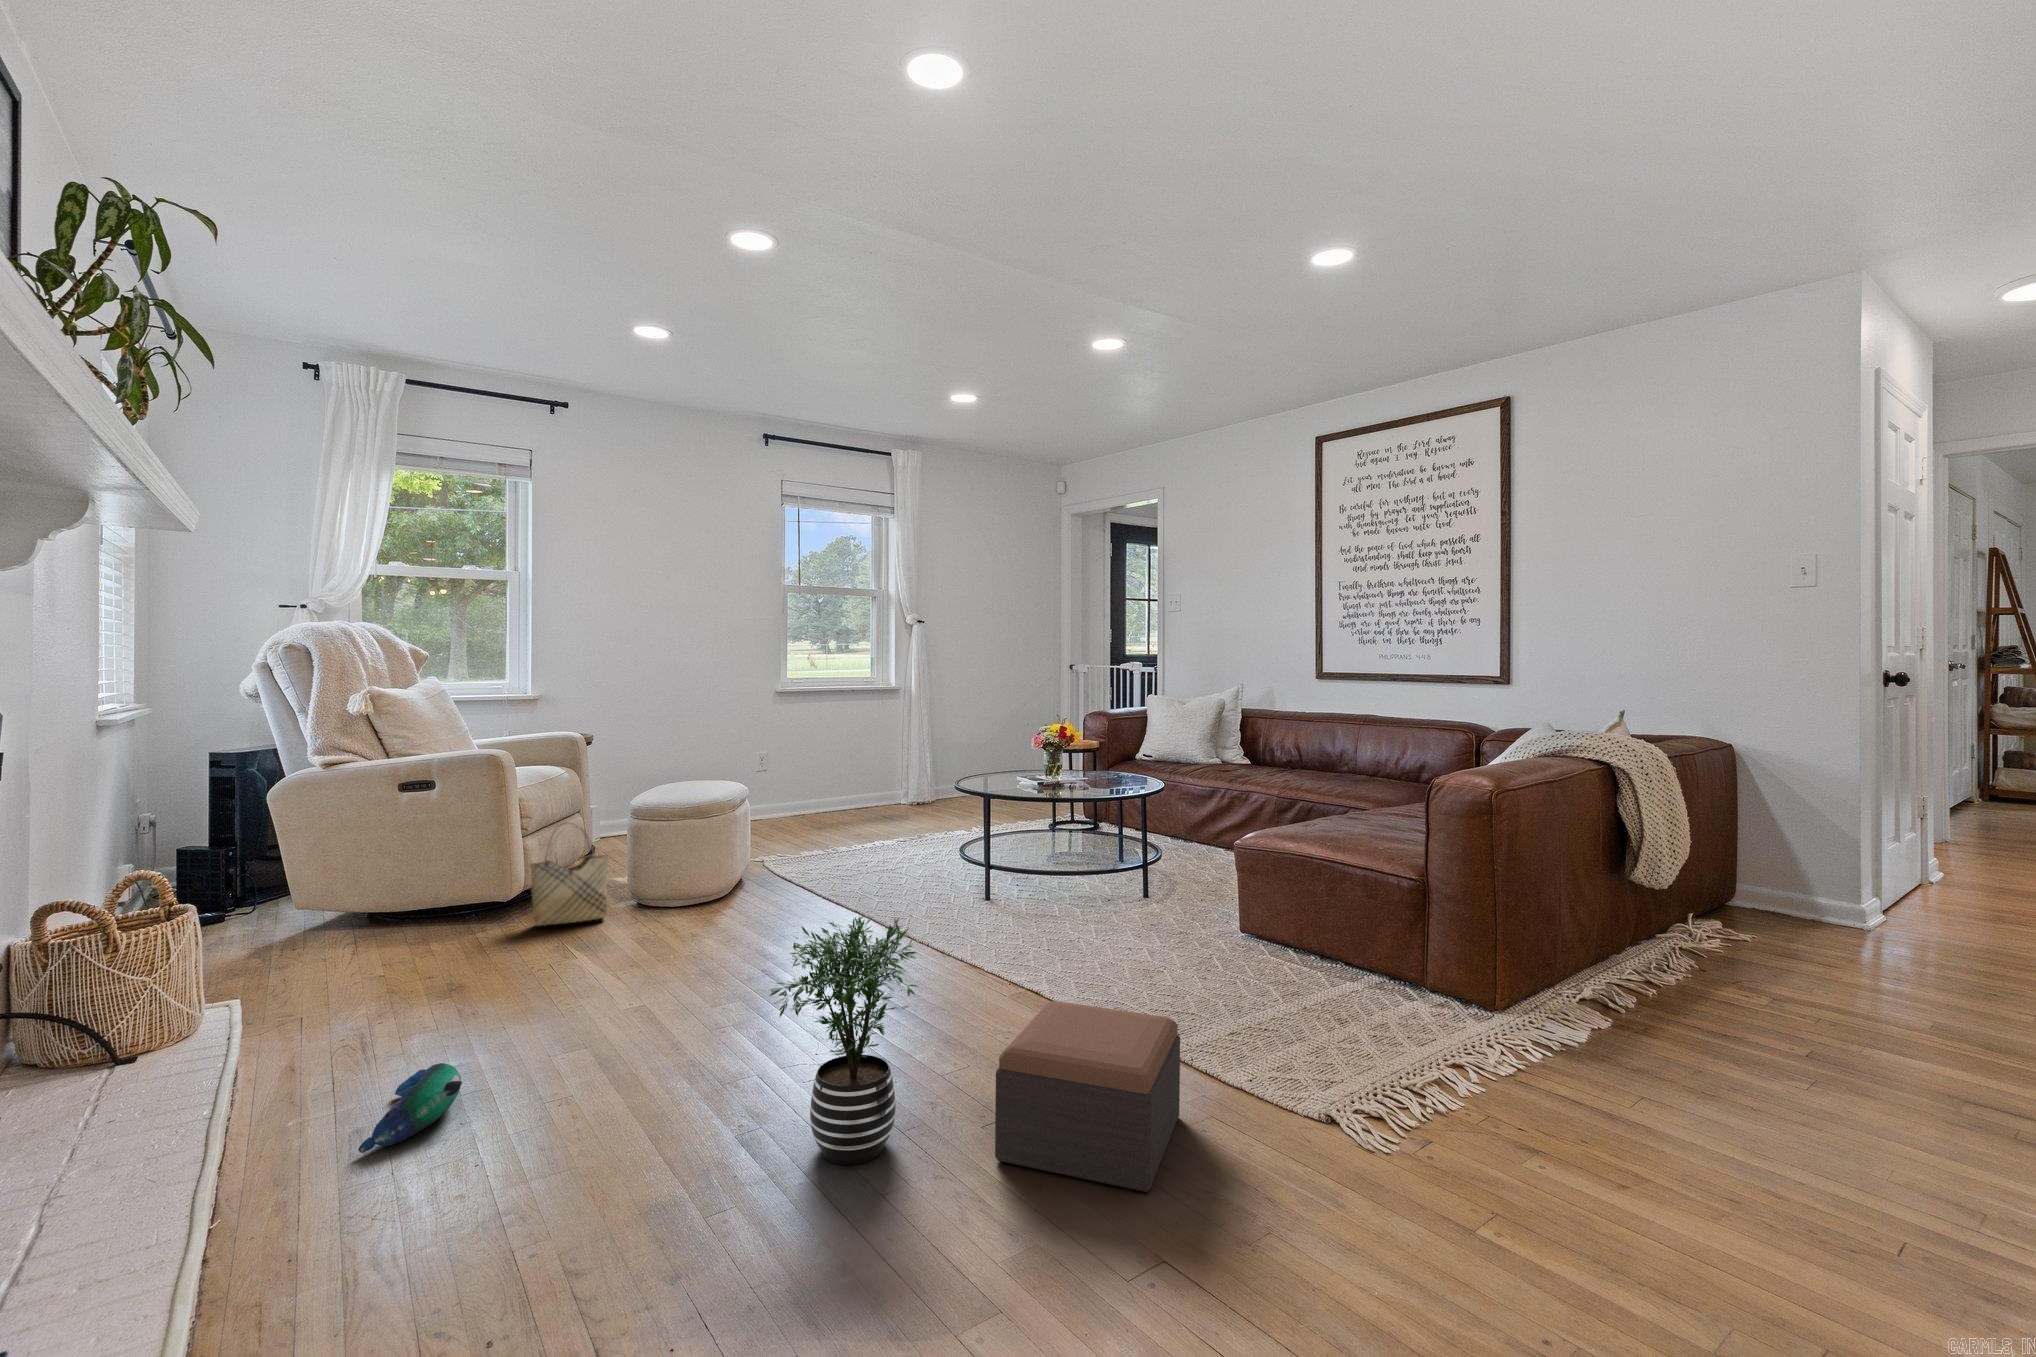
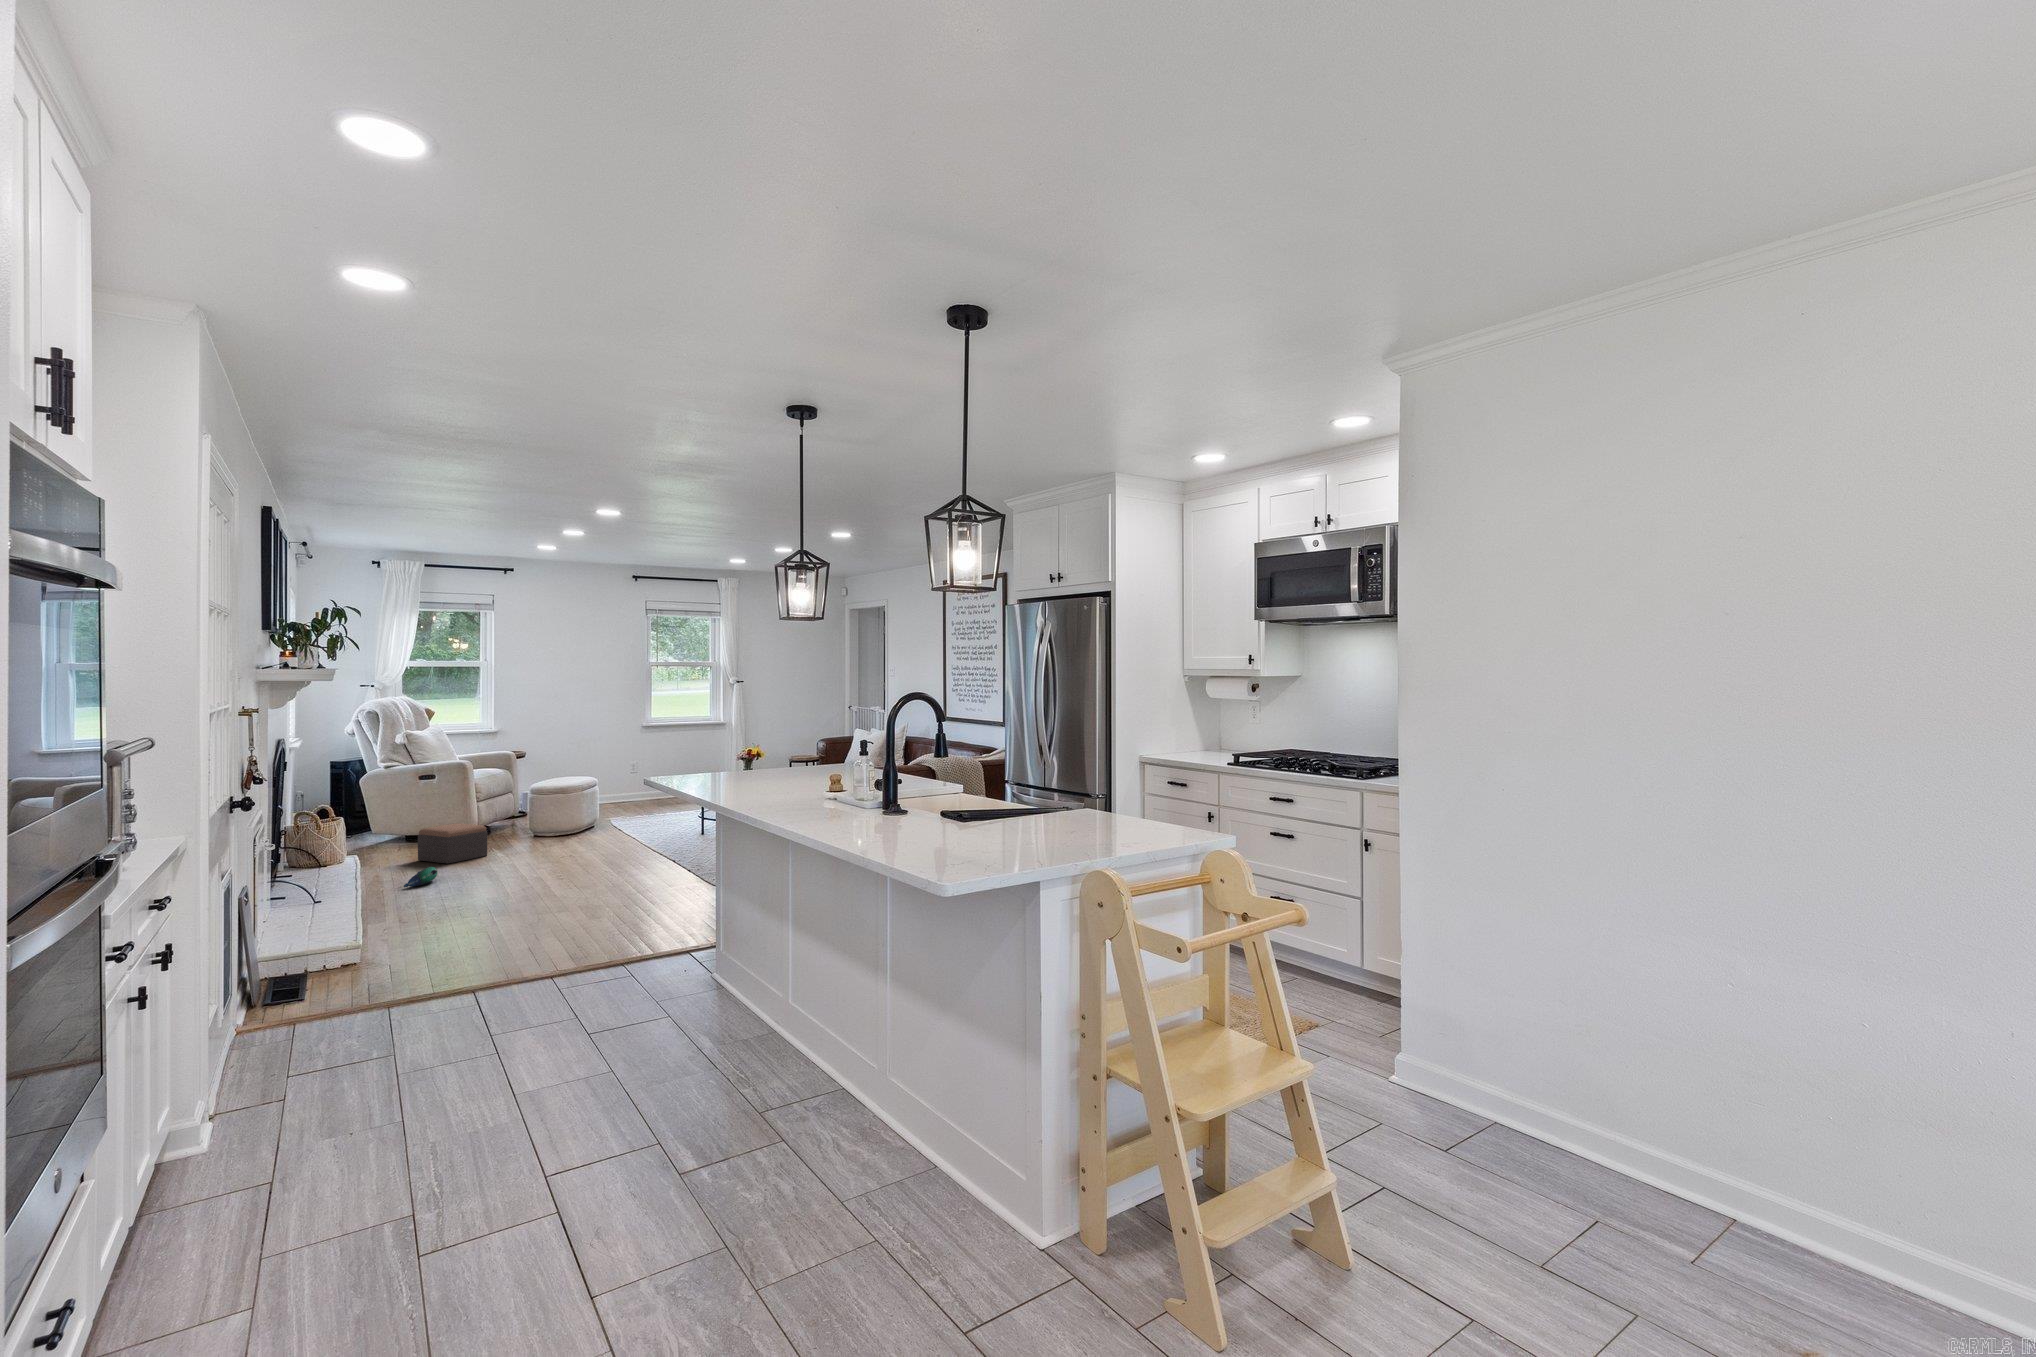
woven basket: present [530,824,608,926] -> none [478,795,516,842]
potted plant: present [770,916,918,1165] -> none [528,812,588,890]
footstool: present [995,1001,1180,1192] -> present [418,823,487,864]

